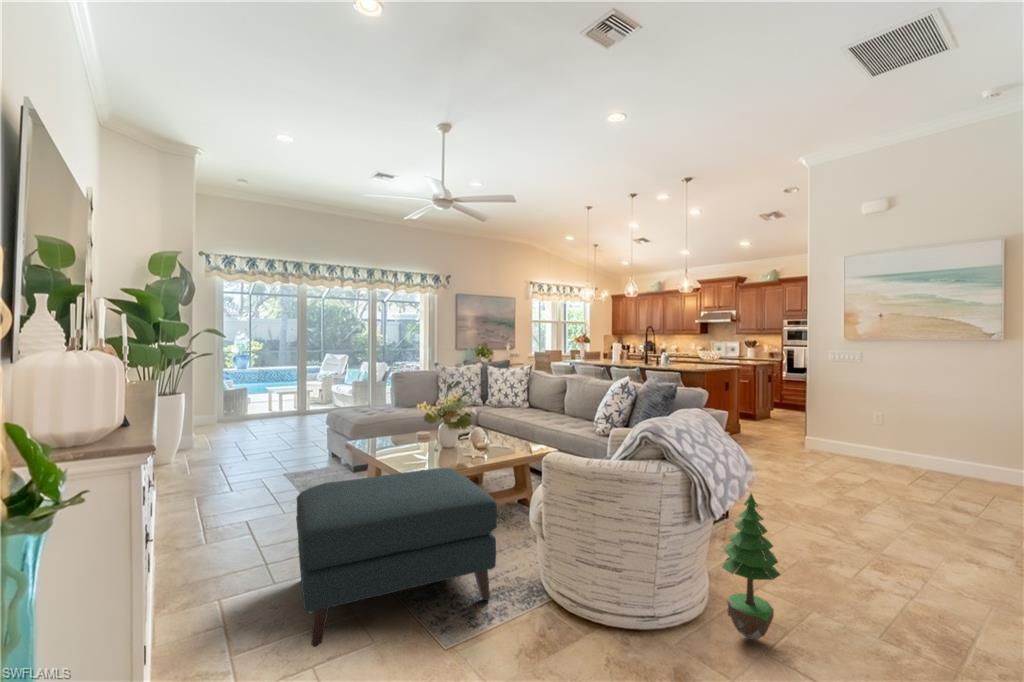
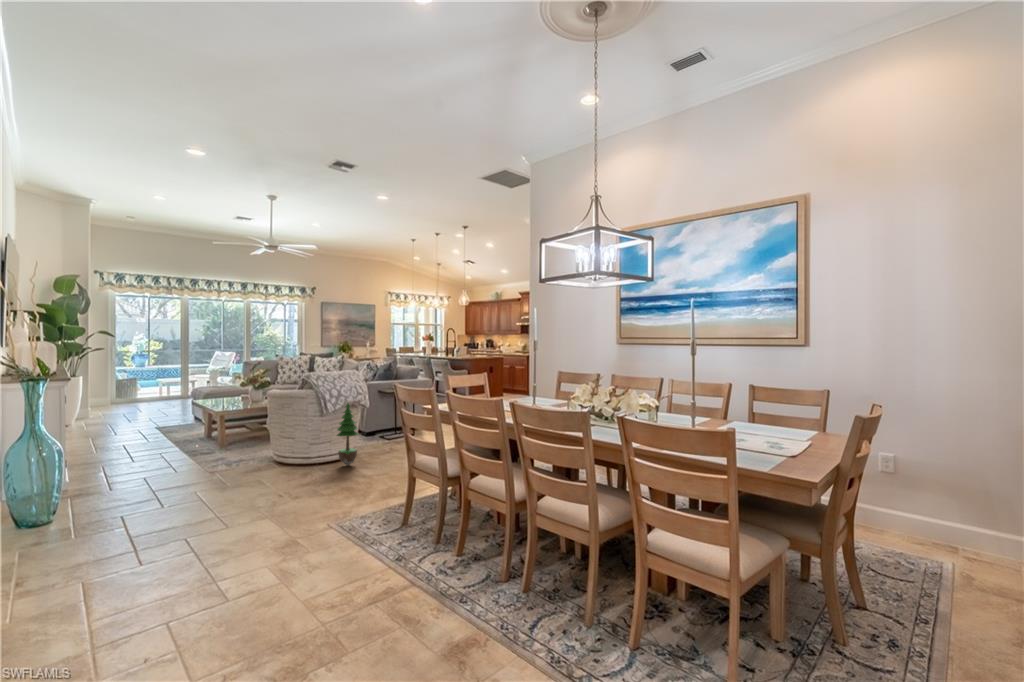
ottoman: present [296,468,497,647] -> none [135,405,243,473]

